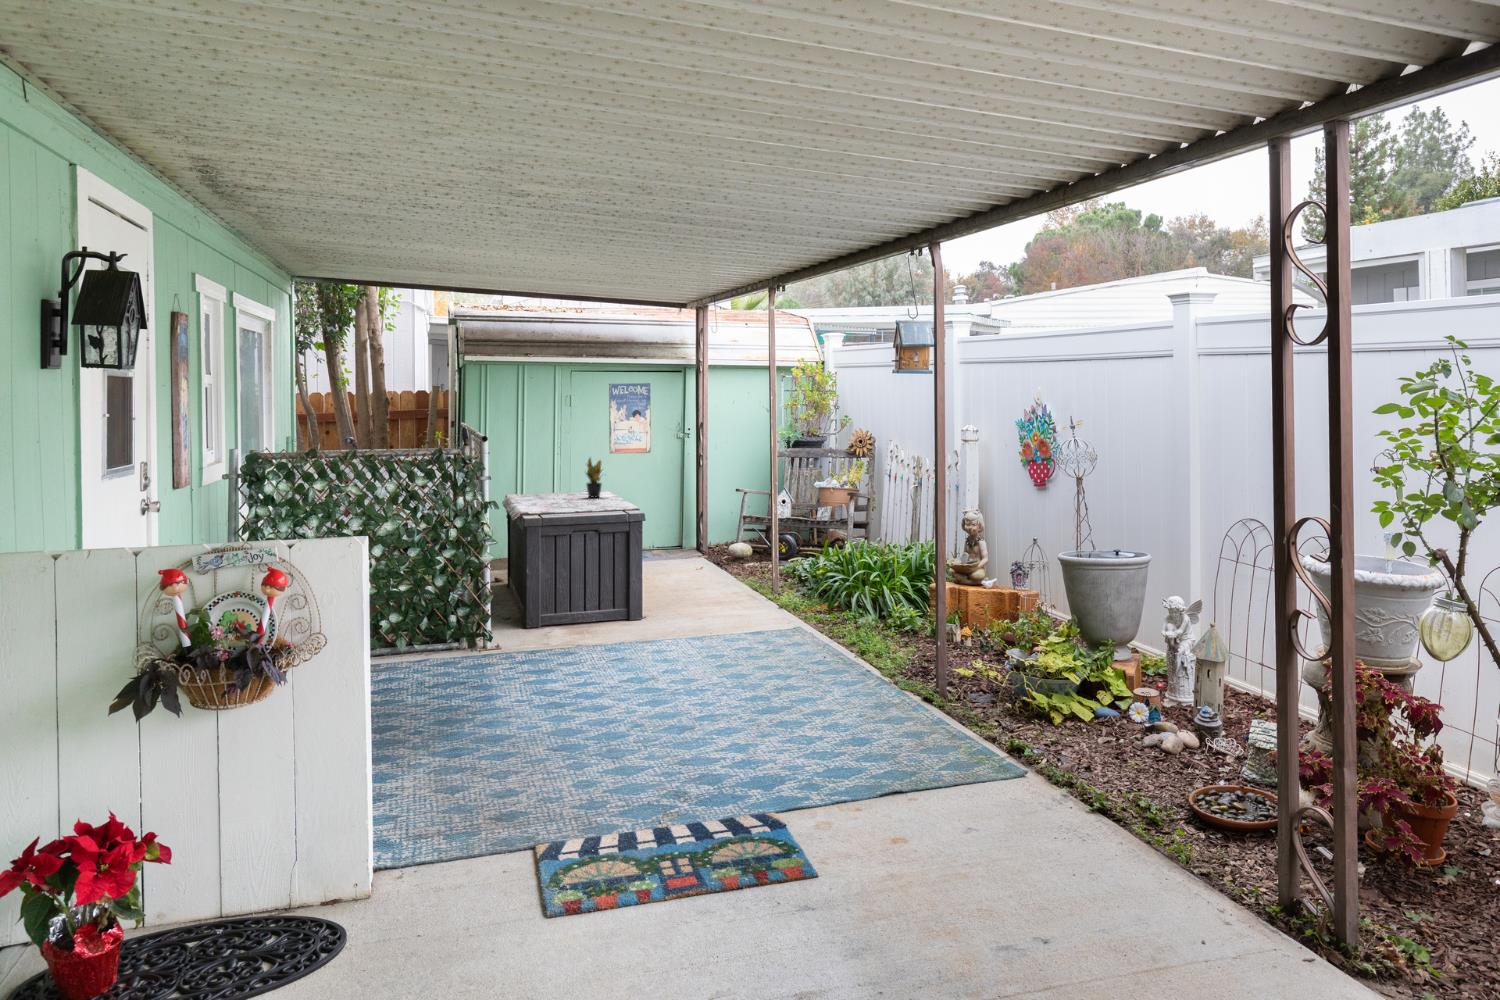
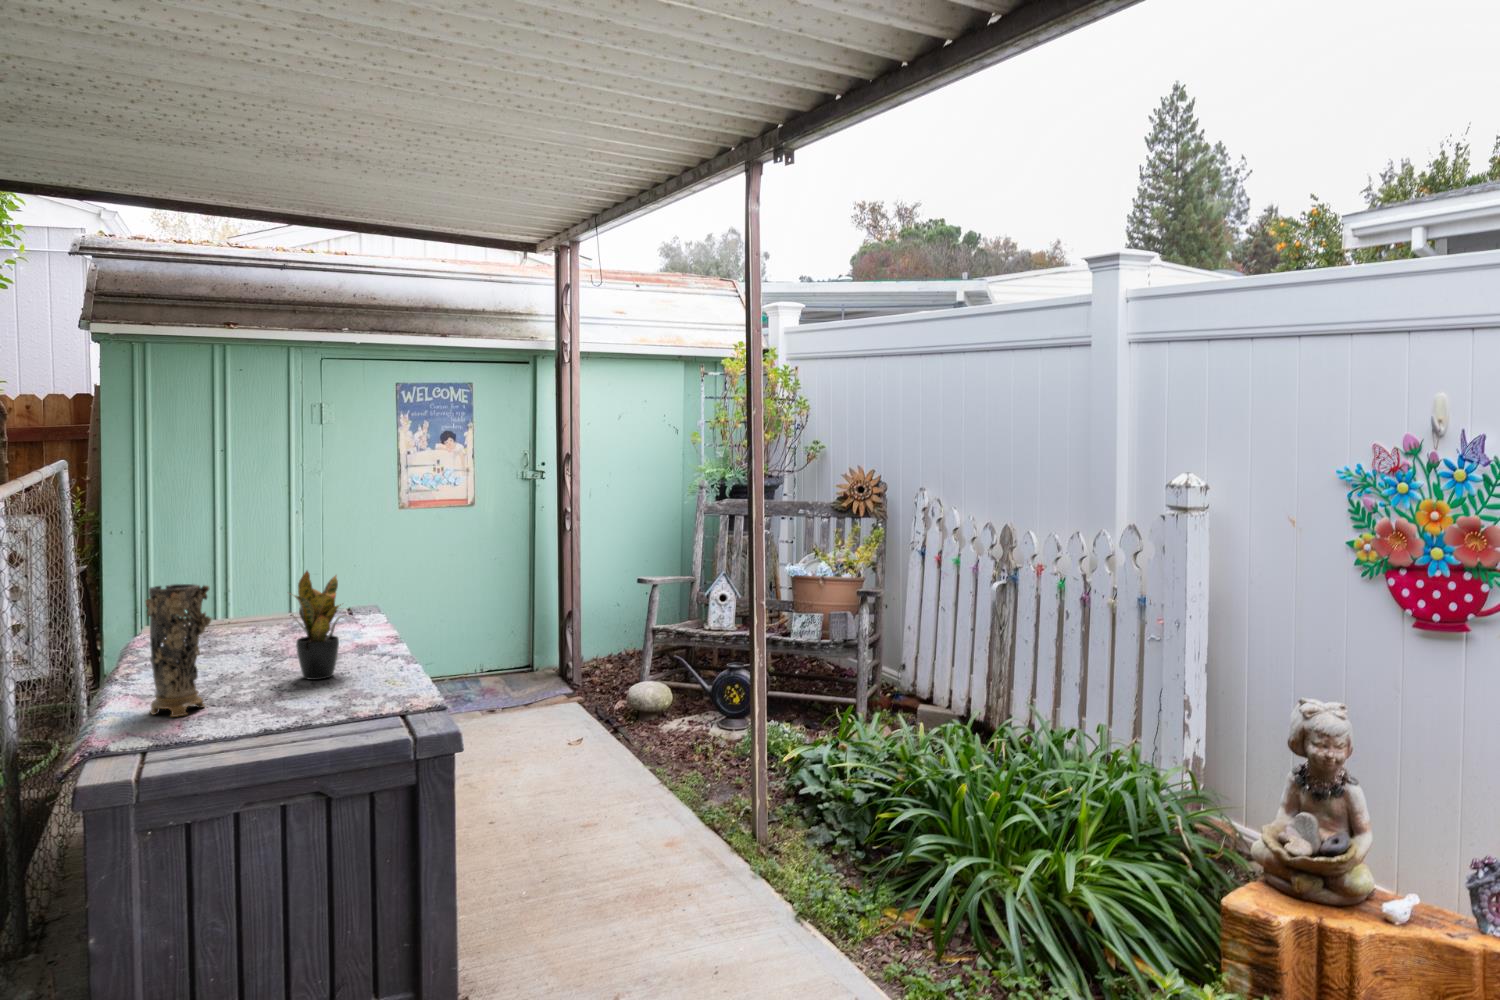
decorative vase: none [542,457,563,500] -> present [146,584,211,717]

